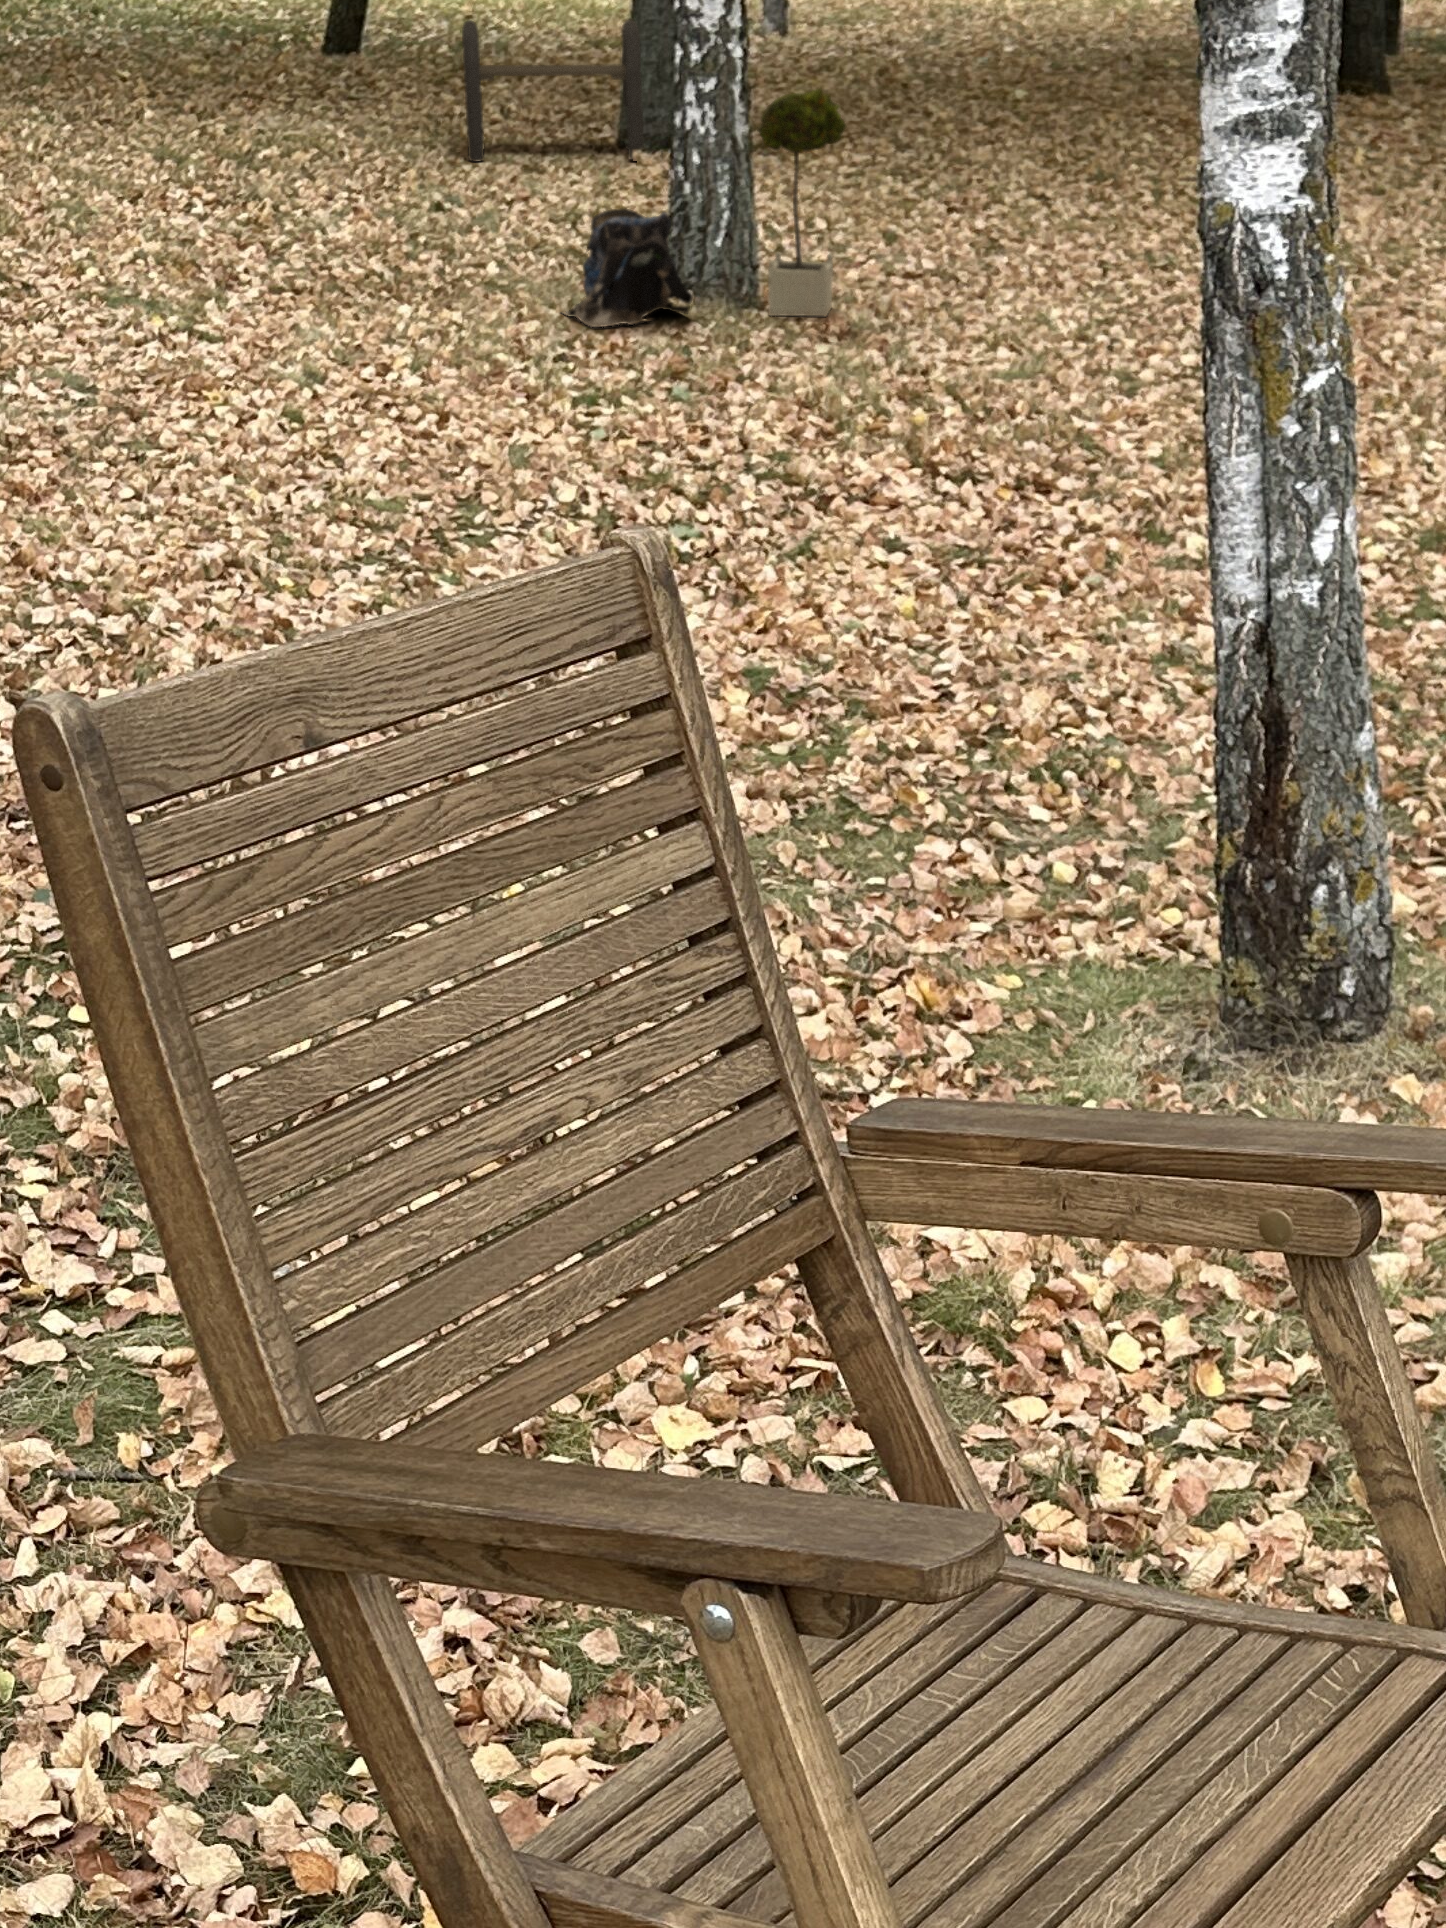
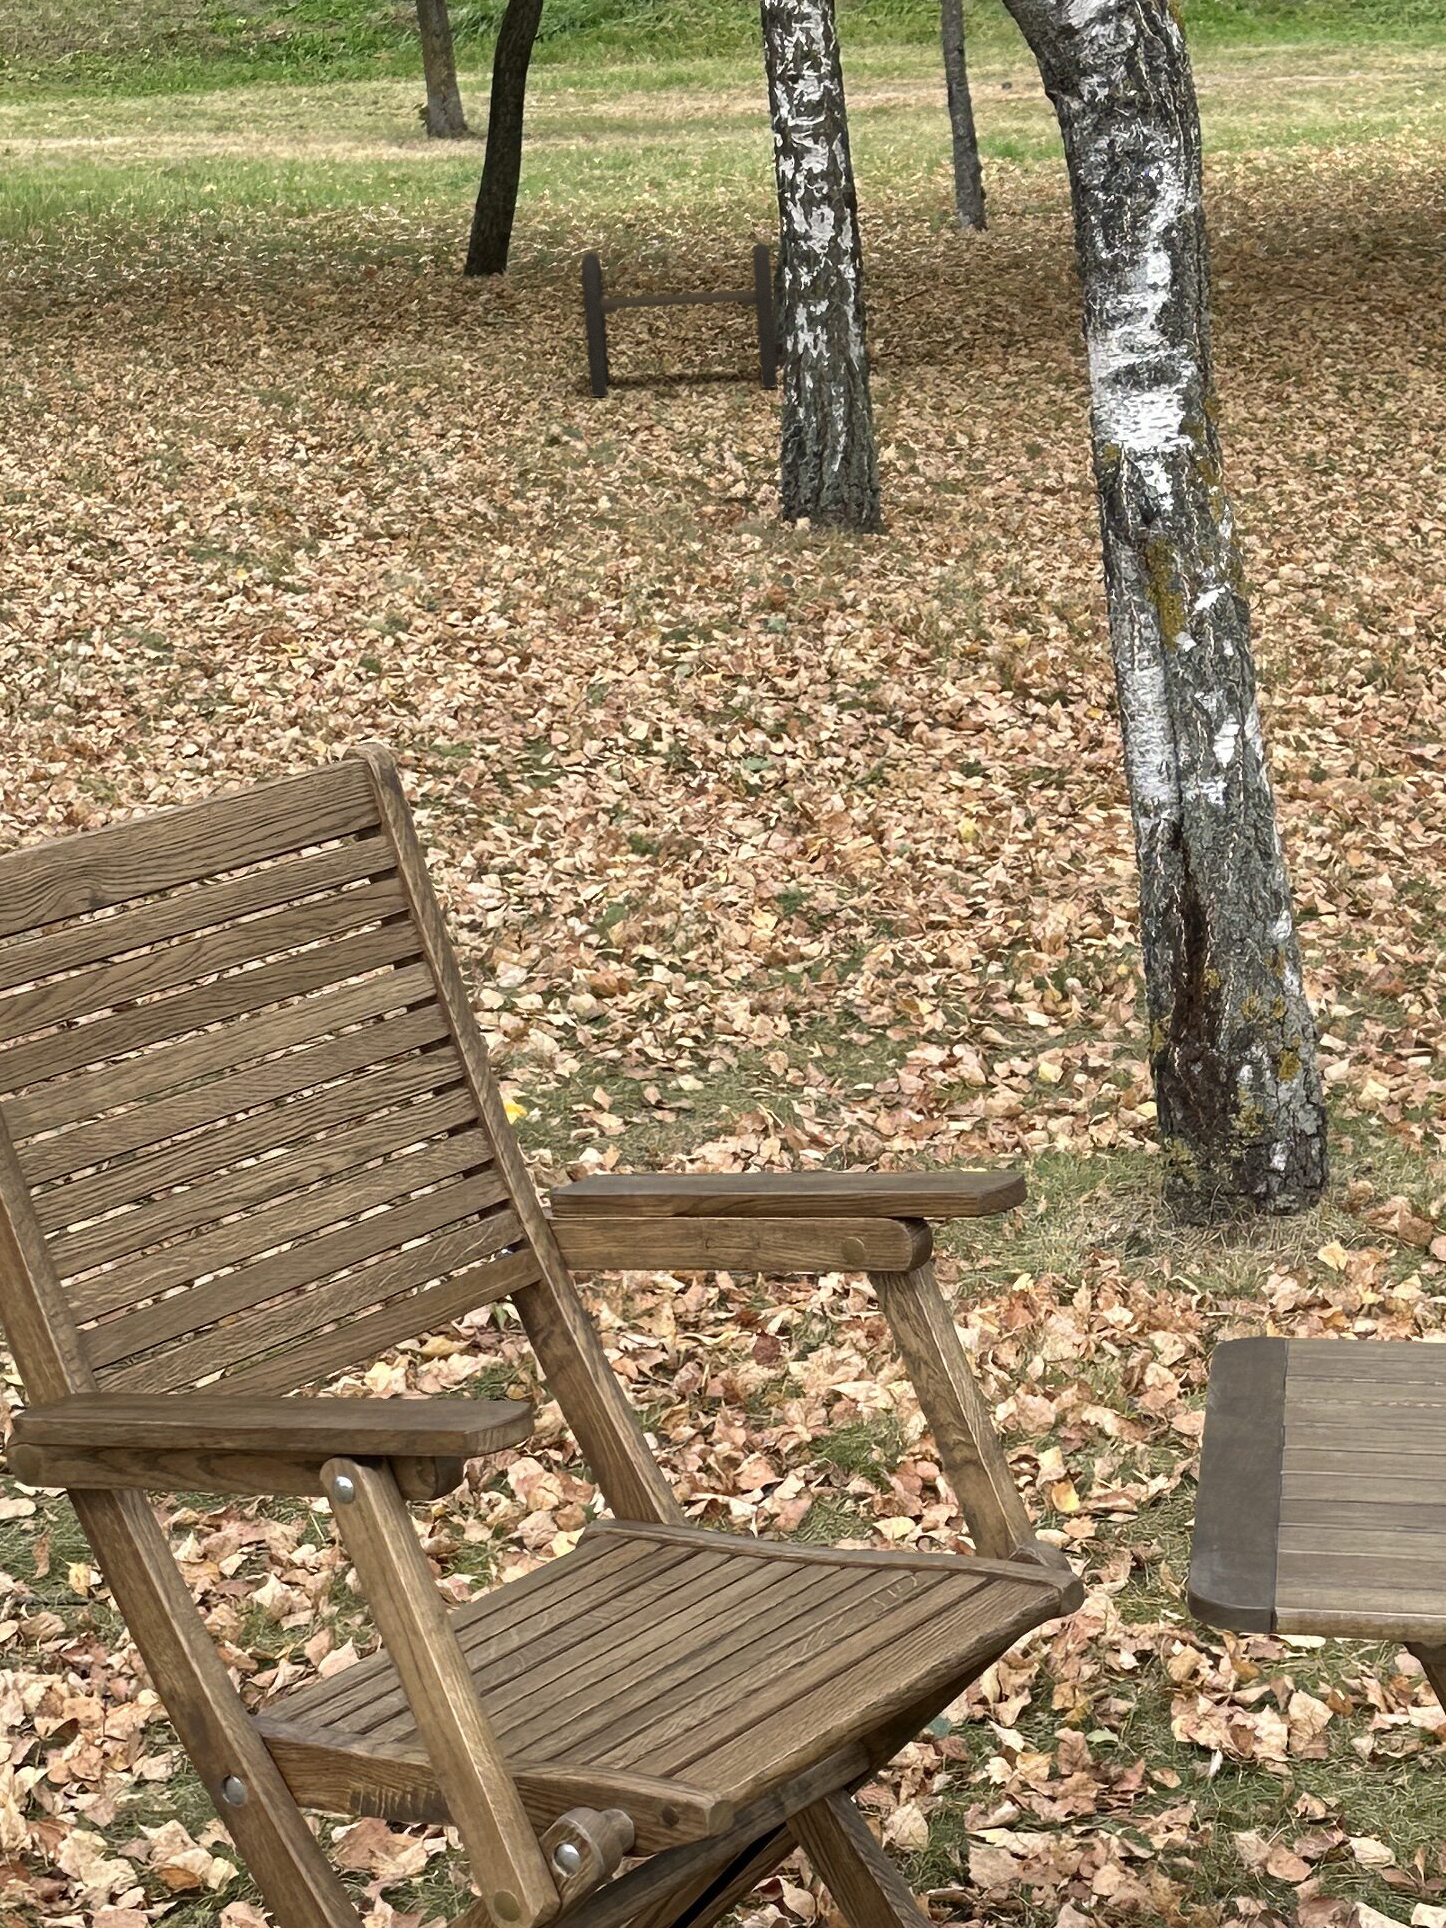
potted tree: present [758,88,847,316] -> none [856,313,949,546]
backpack: present [564,209,693,327] -> none [656,444,793,566]

